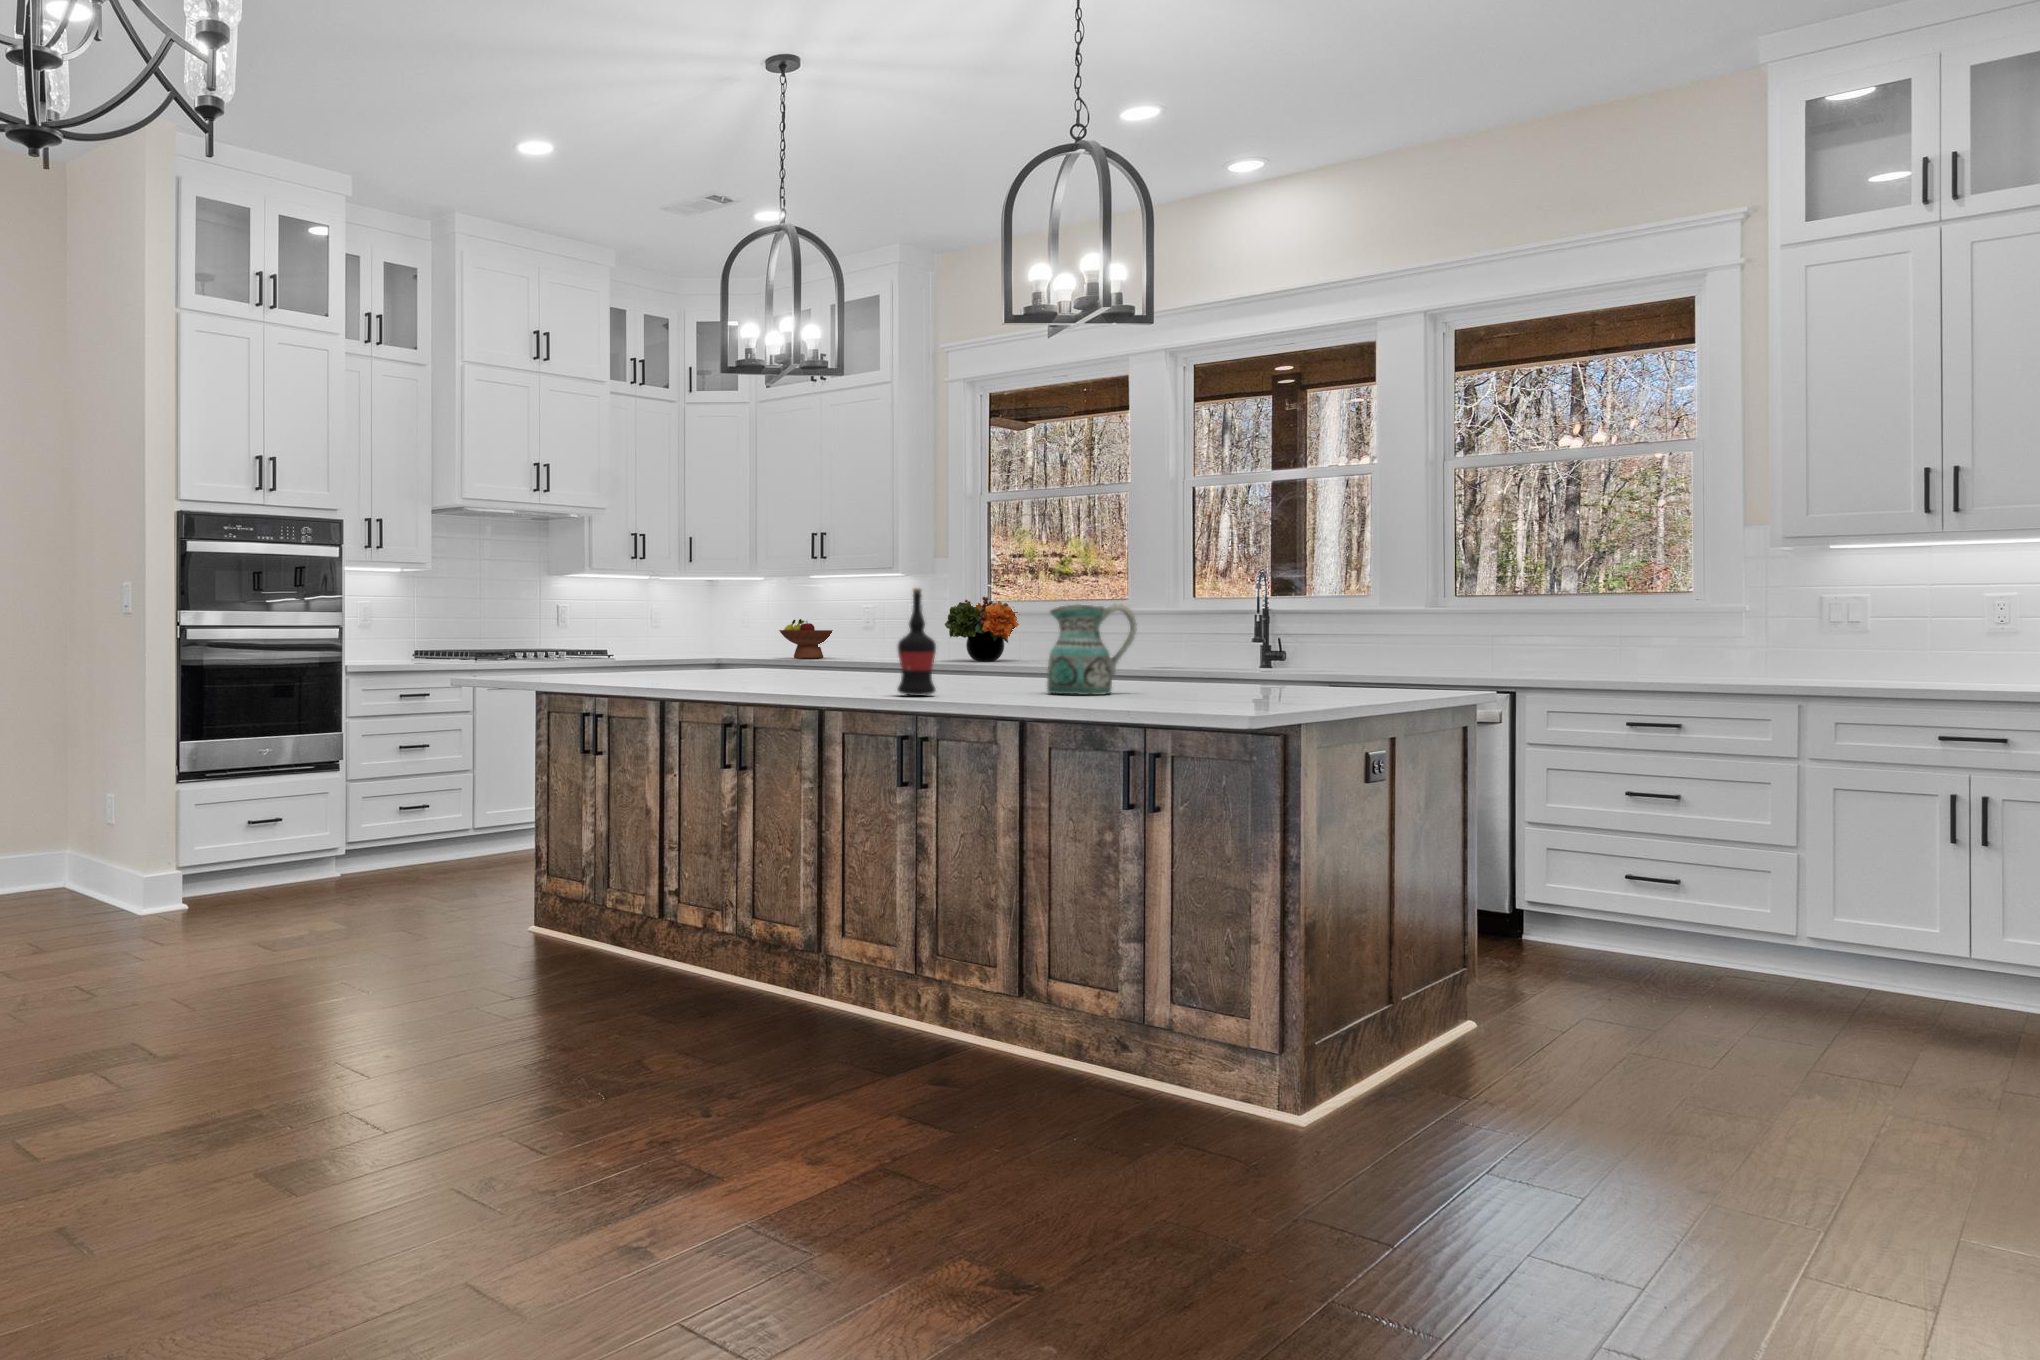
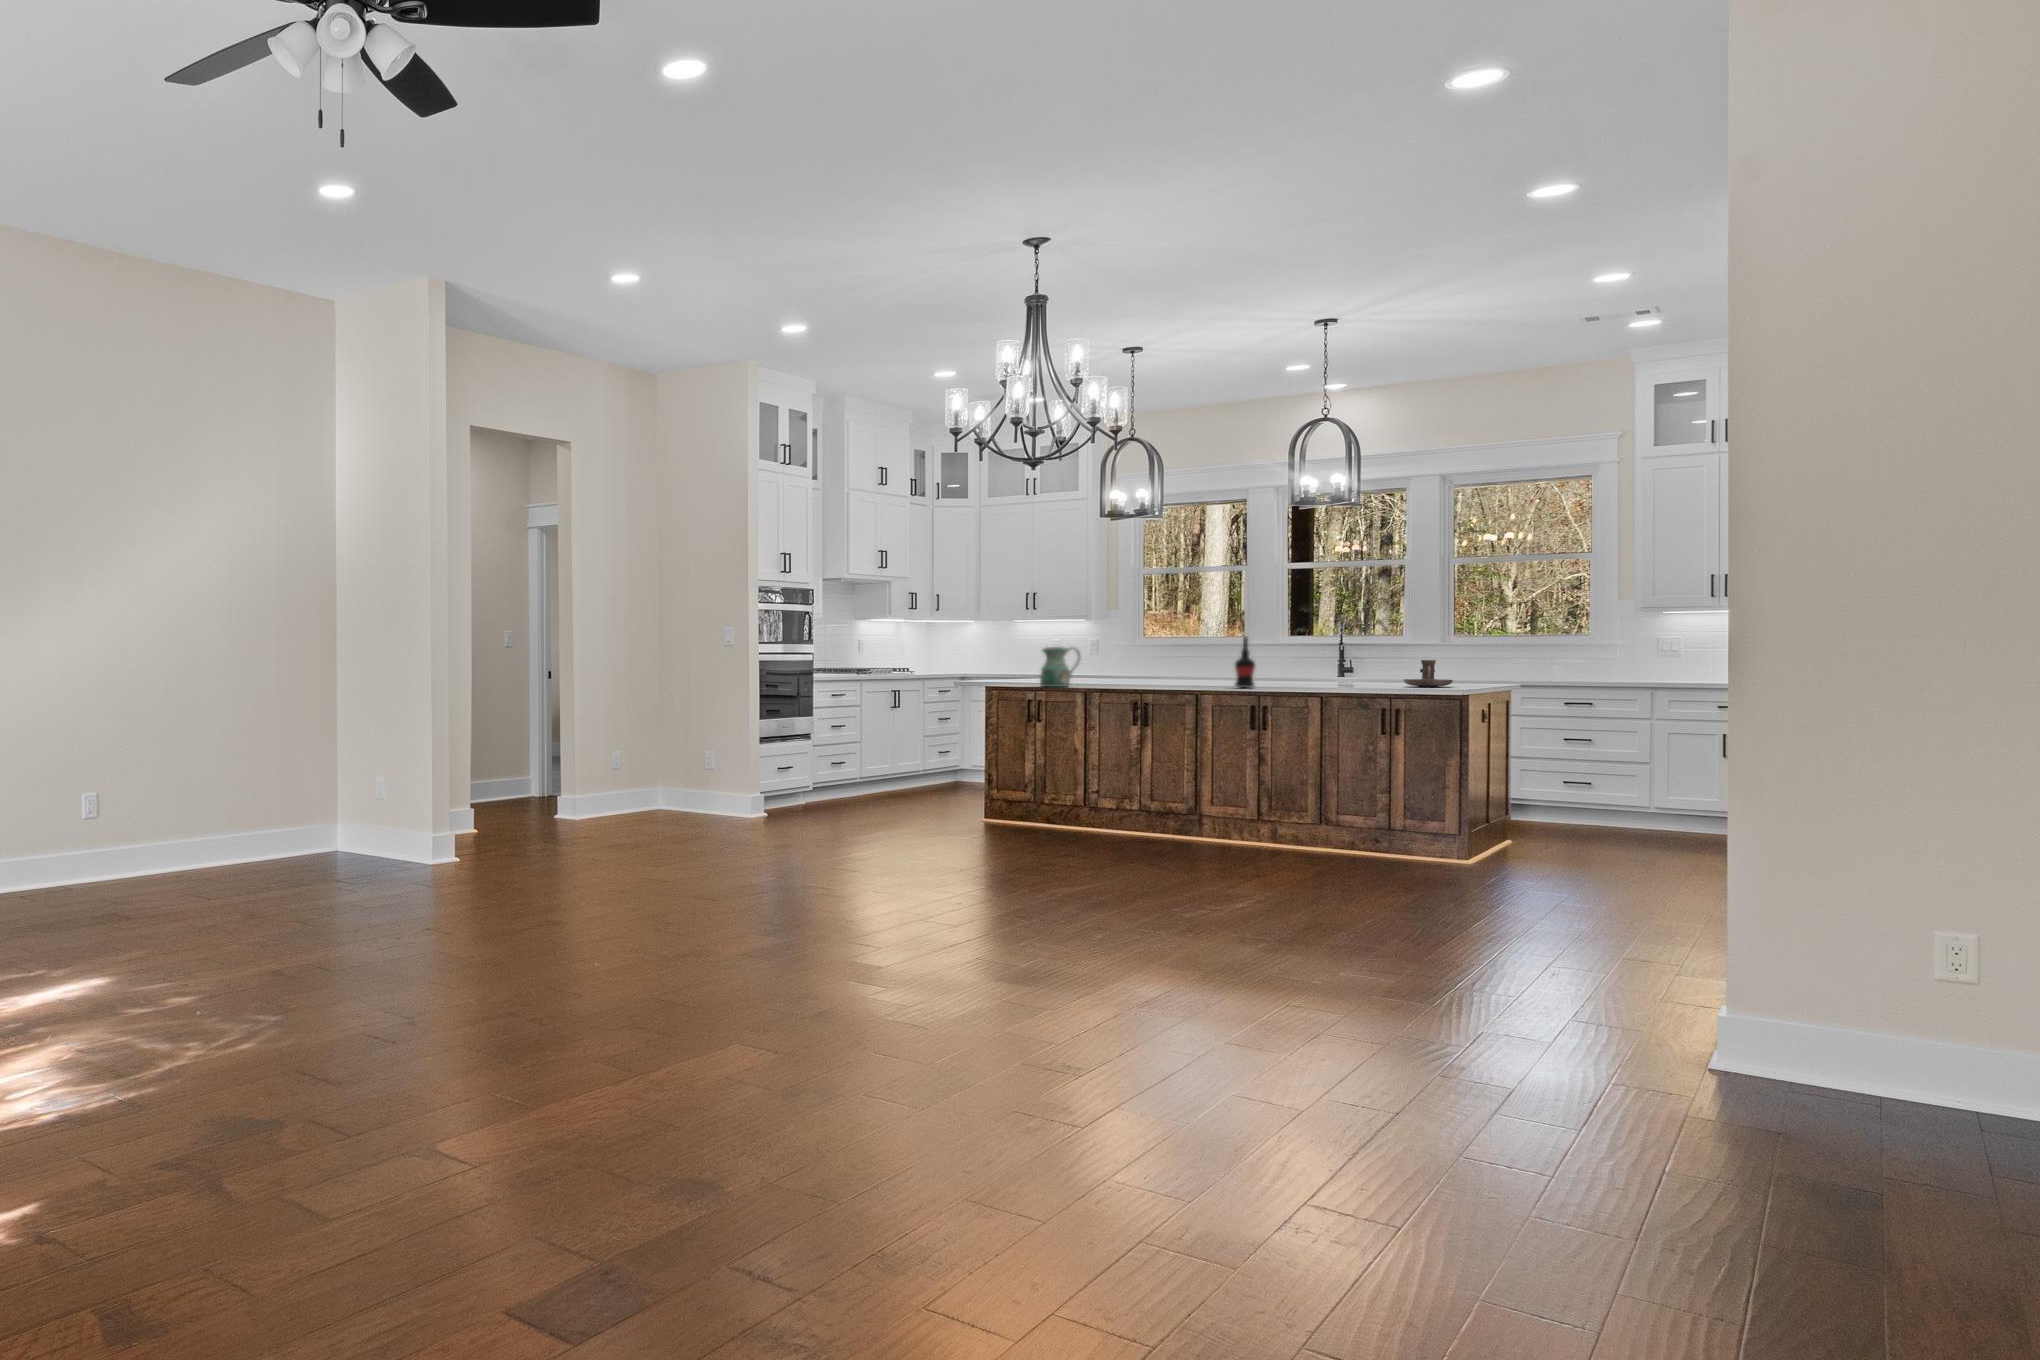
flower arrangement: present [945,597,1020,661] -> none [1125,636,1175,675]
ceramic pitcher: present [1047,604,1137,695] -> present [1040,647,1081,687]
fruit bowl: present [779,619,833,659] -> none [998,649,1038,674]
candle holder: none [1237,639,1333,696] -> present [1404,660,1453,687]

